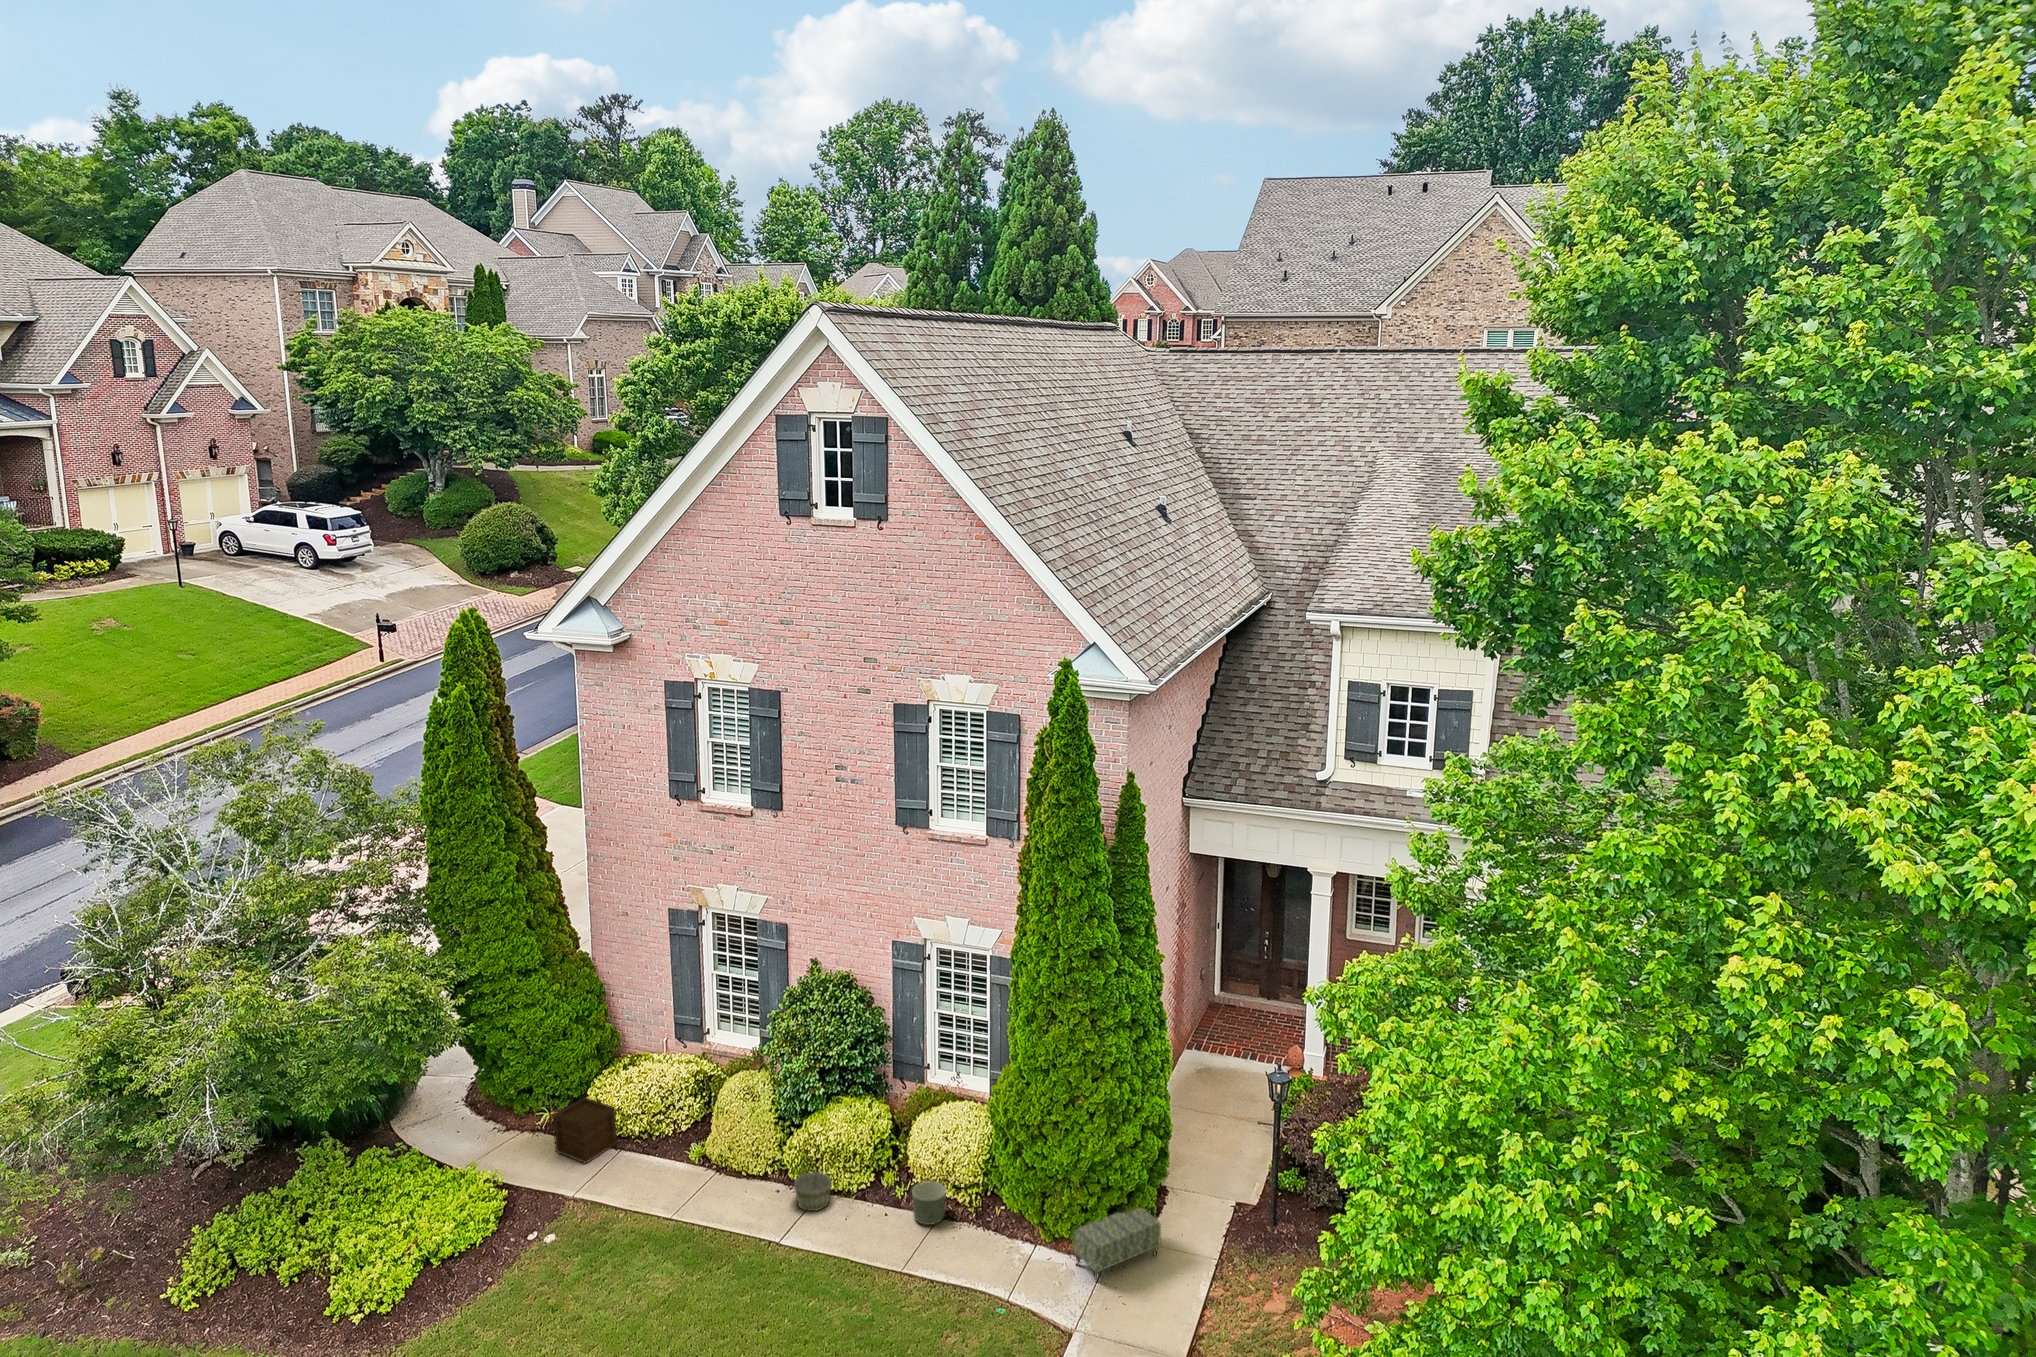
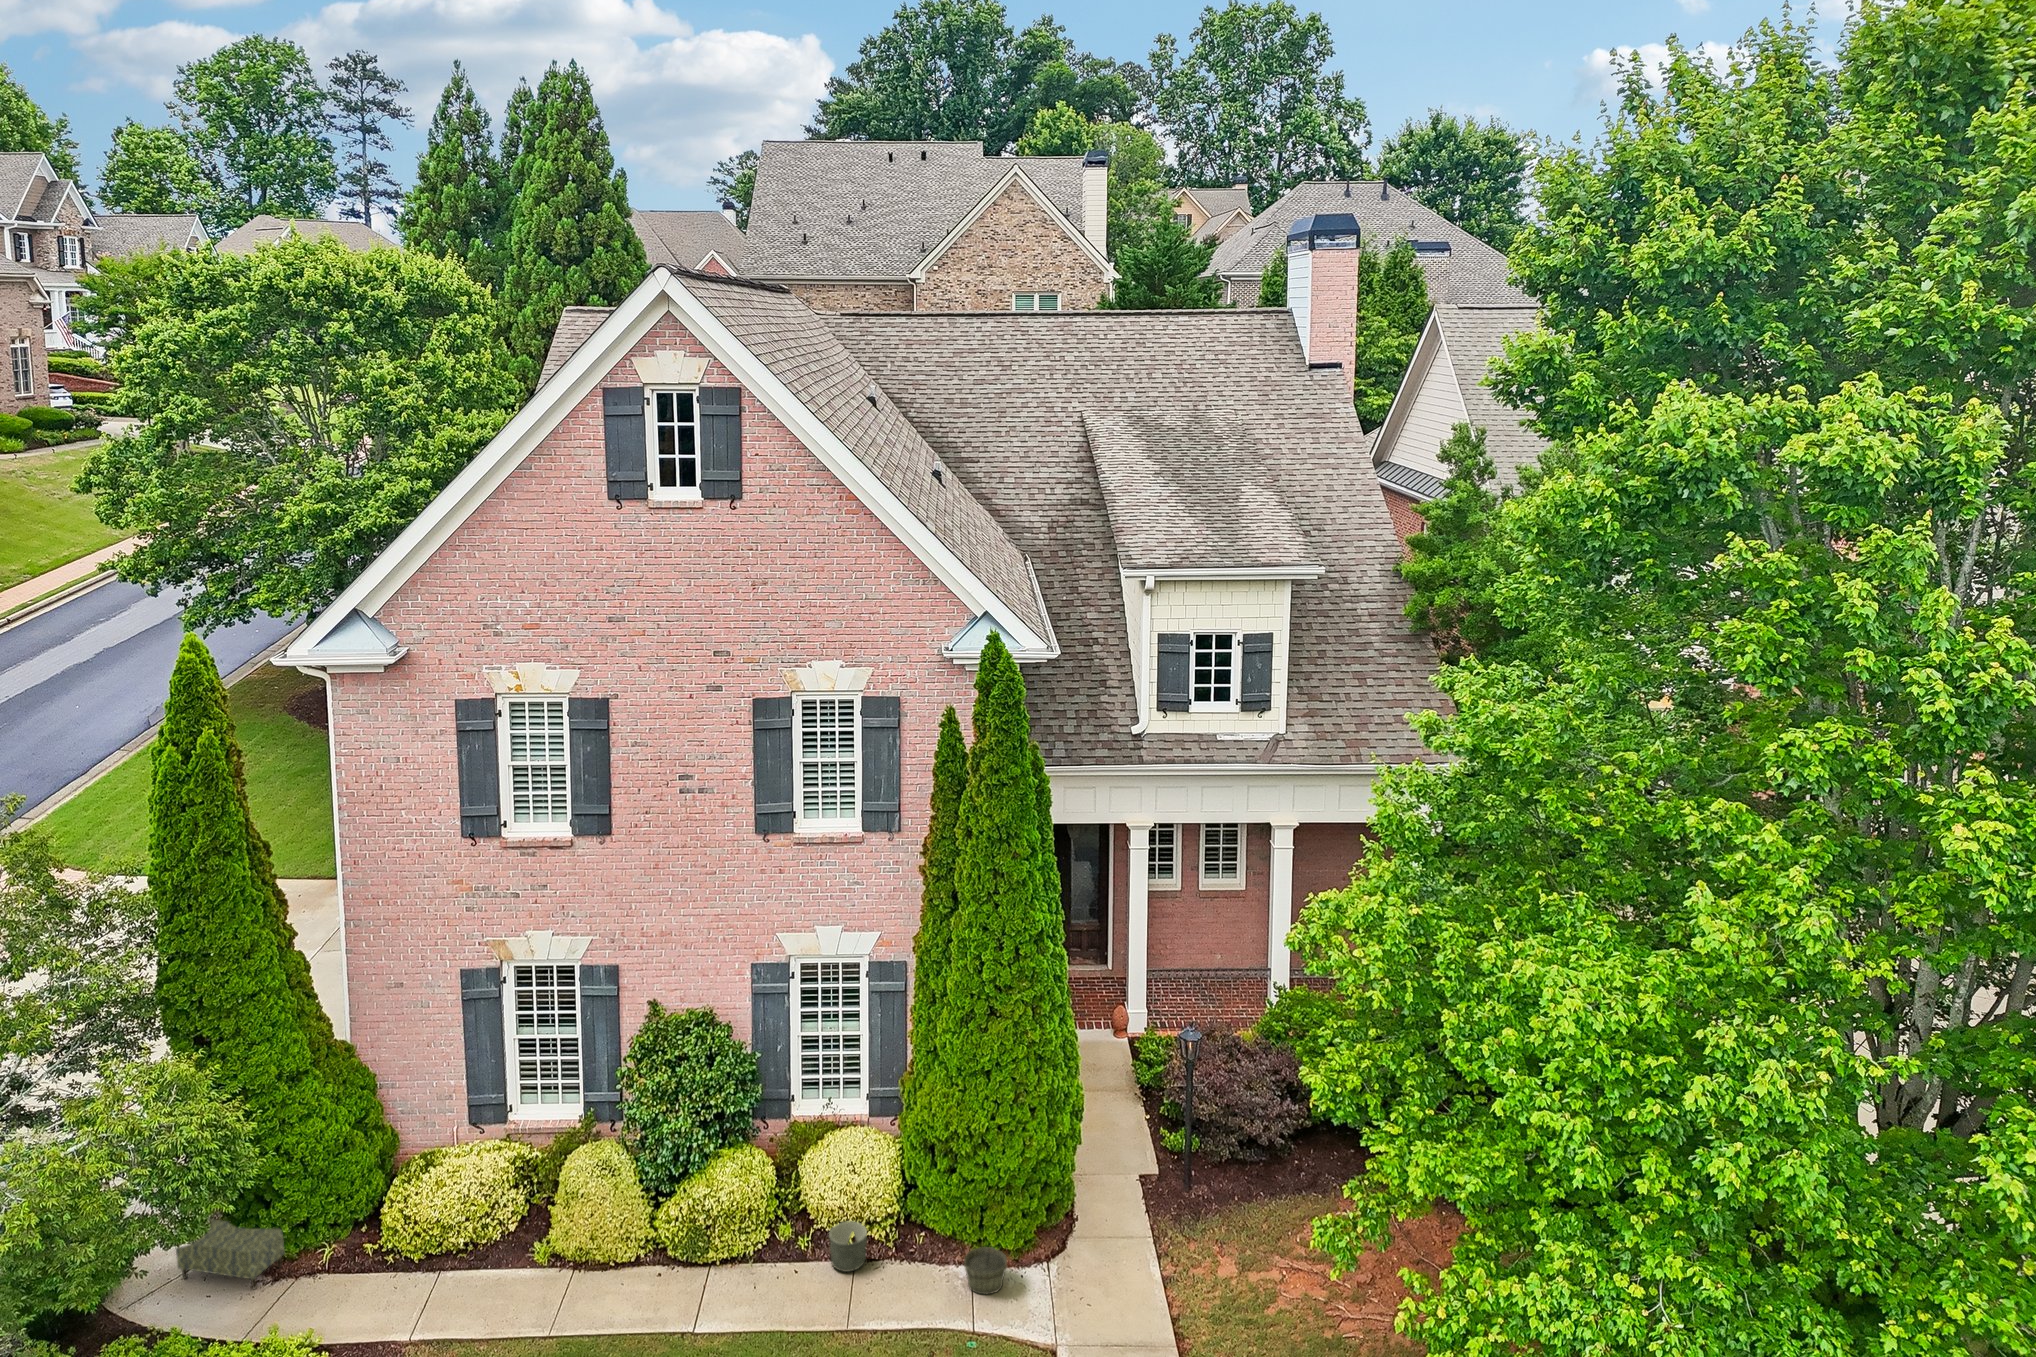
wooden crate: present [553,1097,617,1163] -> none [345,1213,430,1295]
wooden bucket: present [794,1172,832,1211] -> present [964,1247,1007,1295]
bench: present [1074,1208,1161,1281] -> present [176,1219,284,1289]

